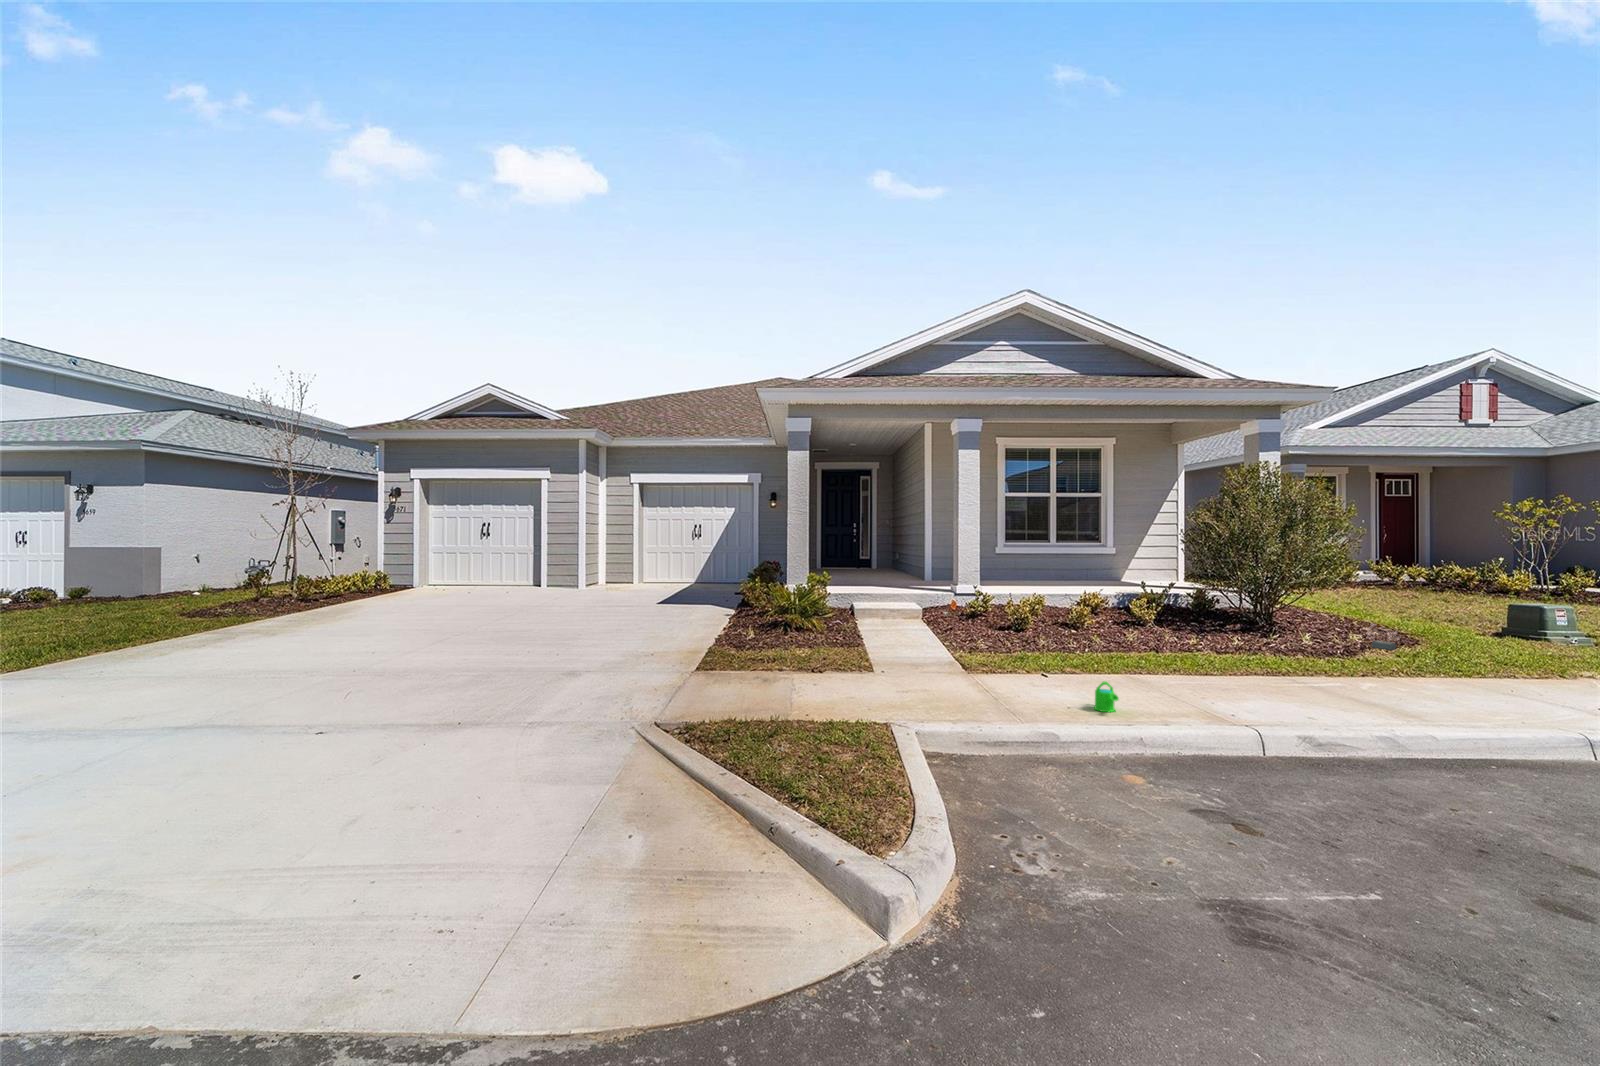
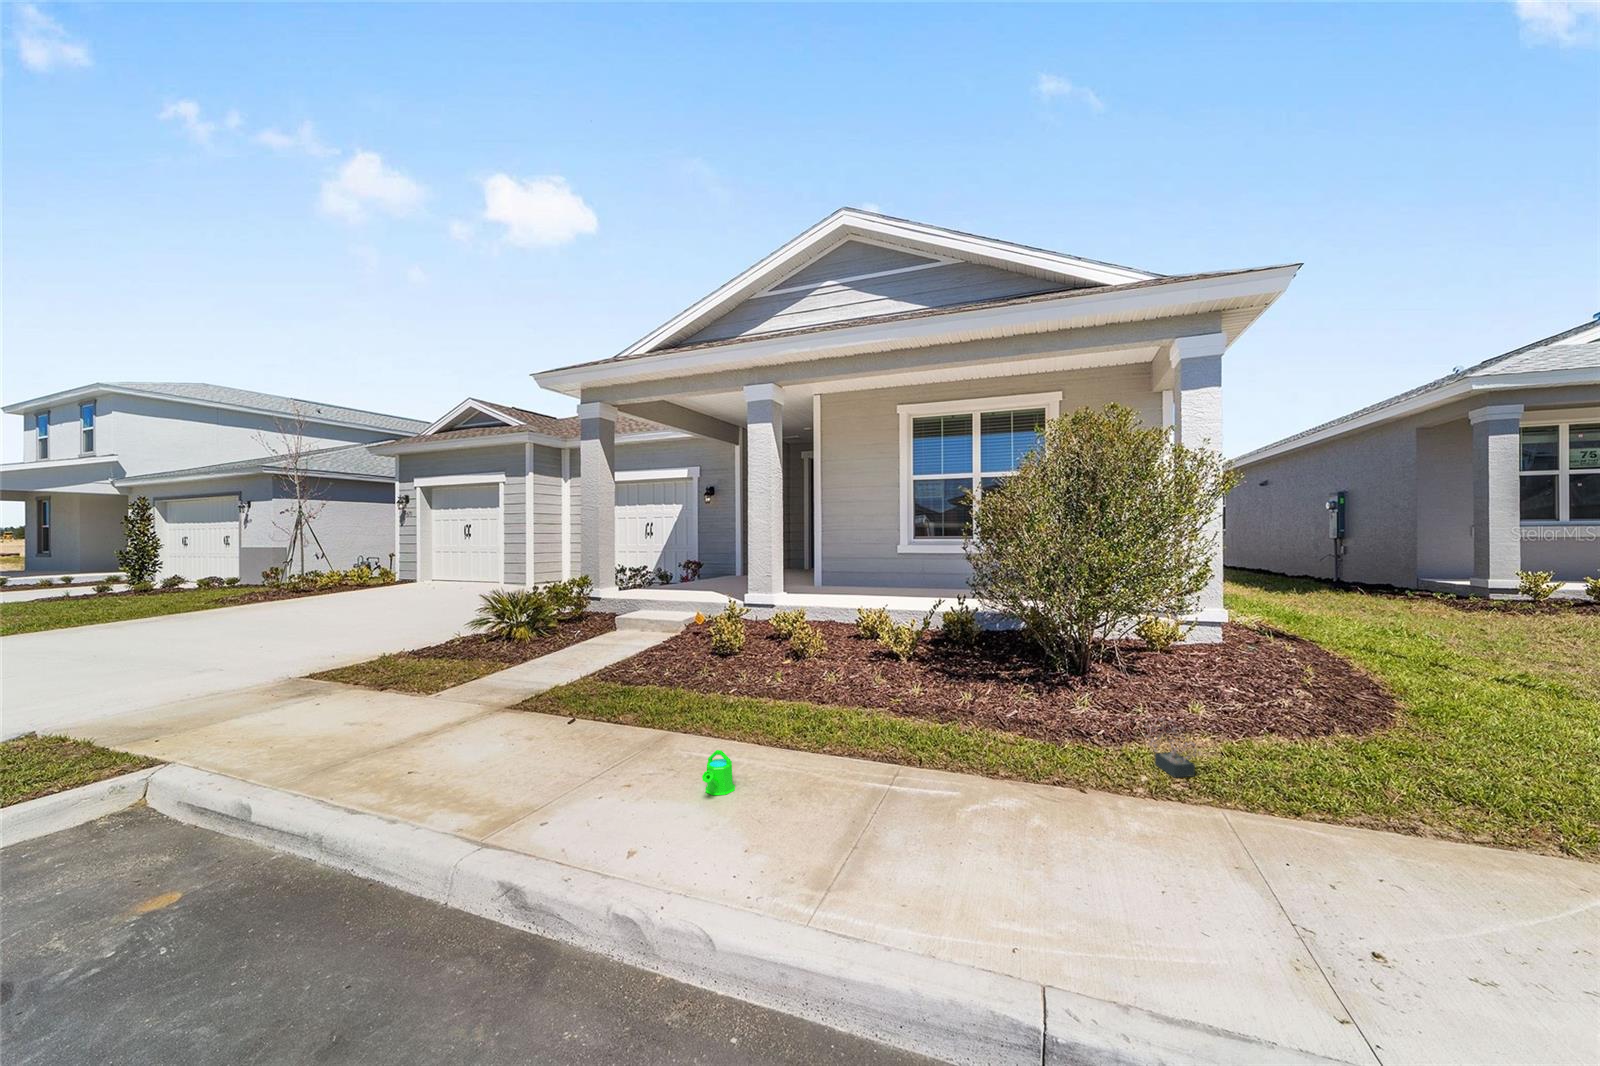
watering can: present [1094,682,1119,712] -> present [702,750,735,796]

